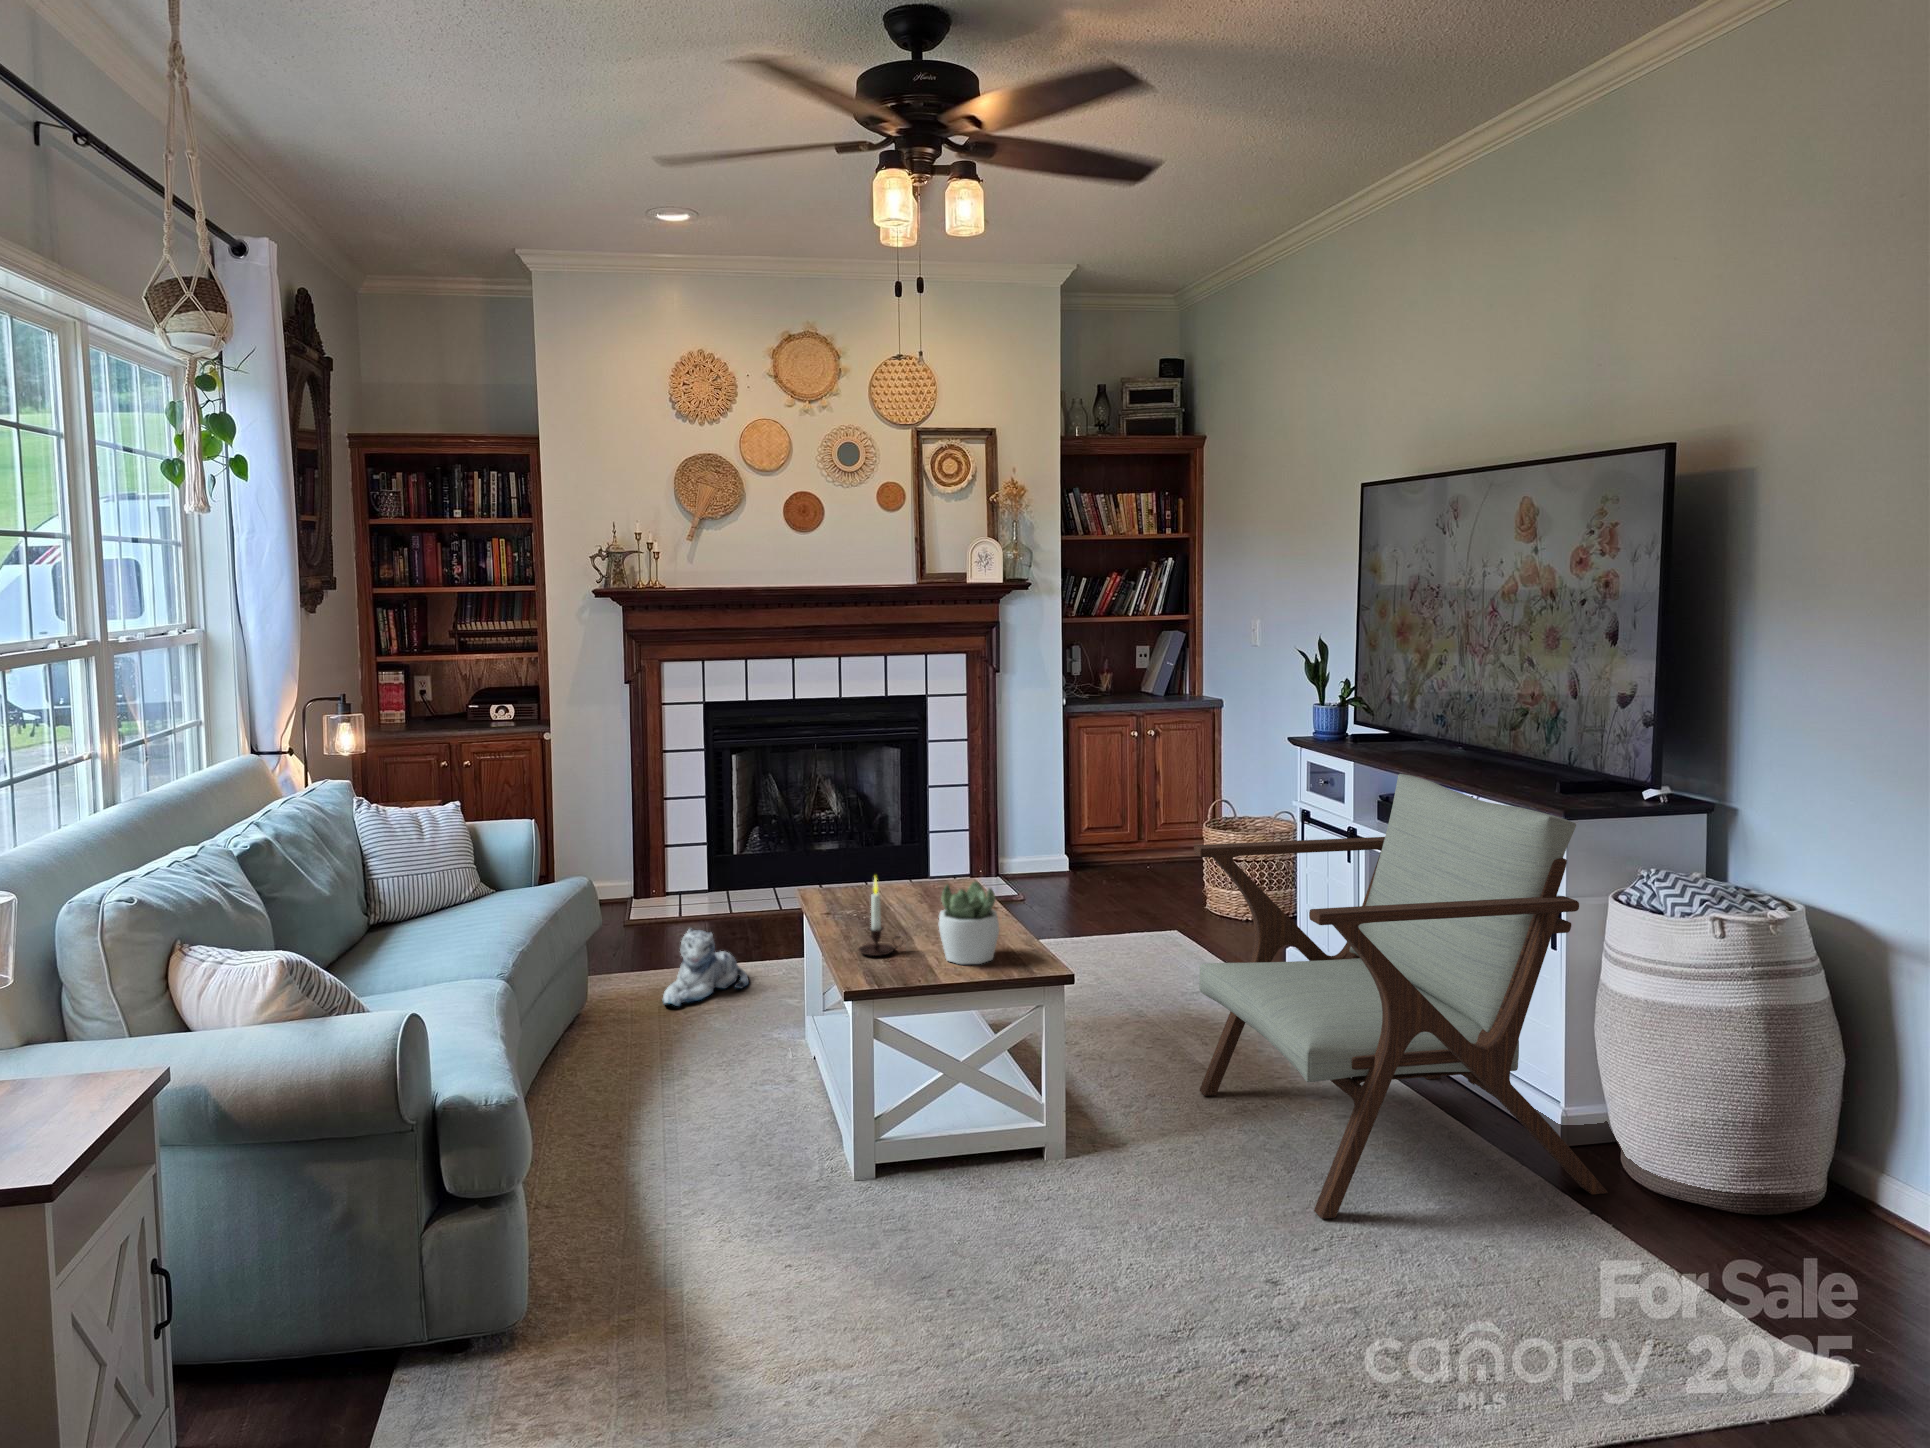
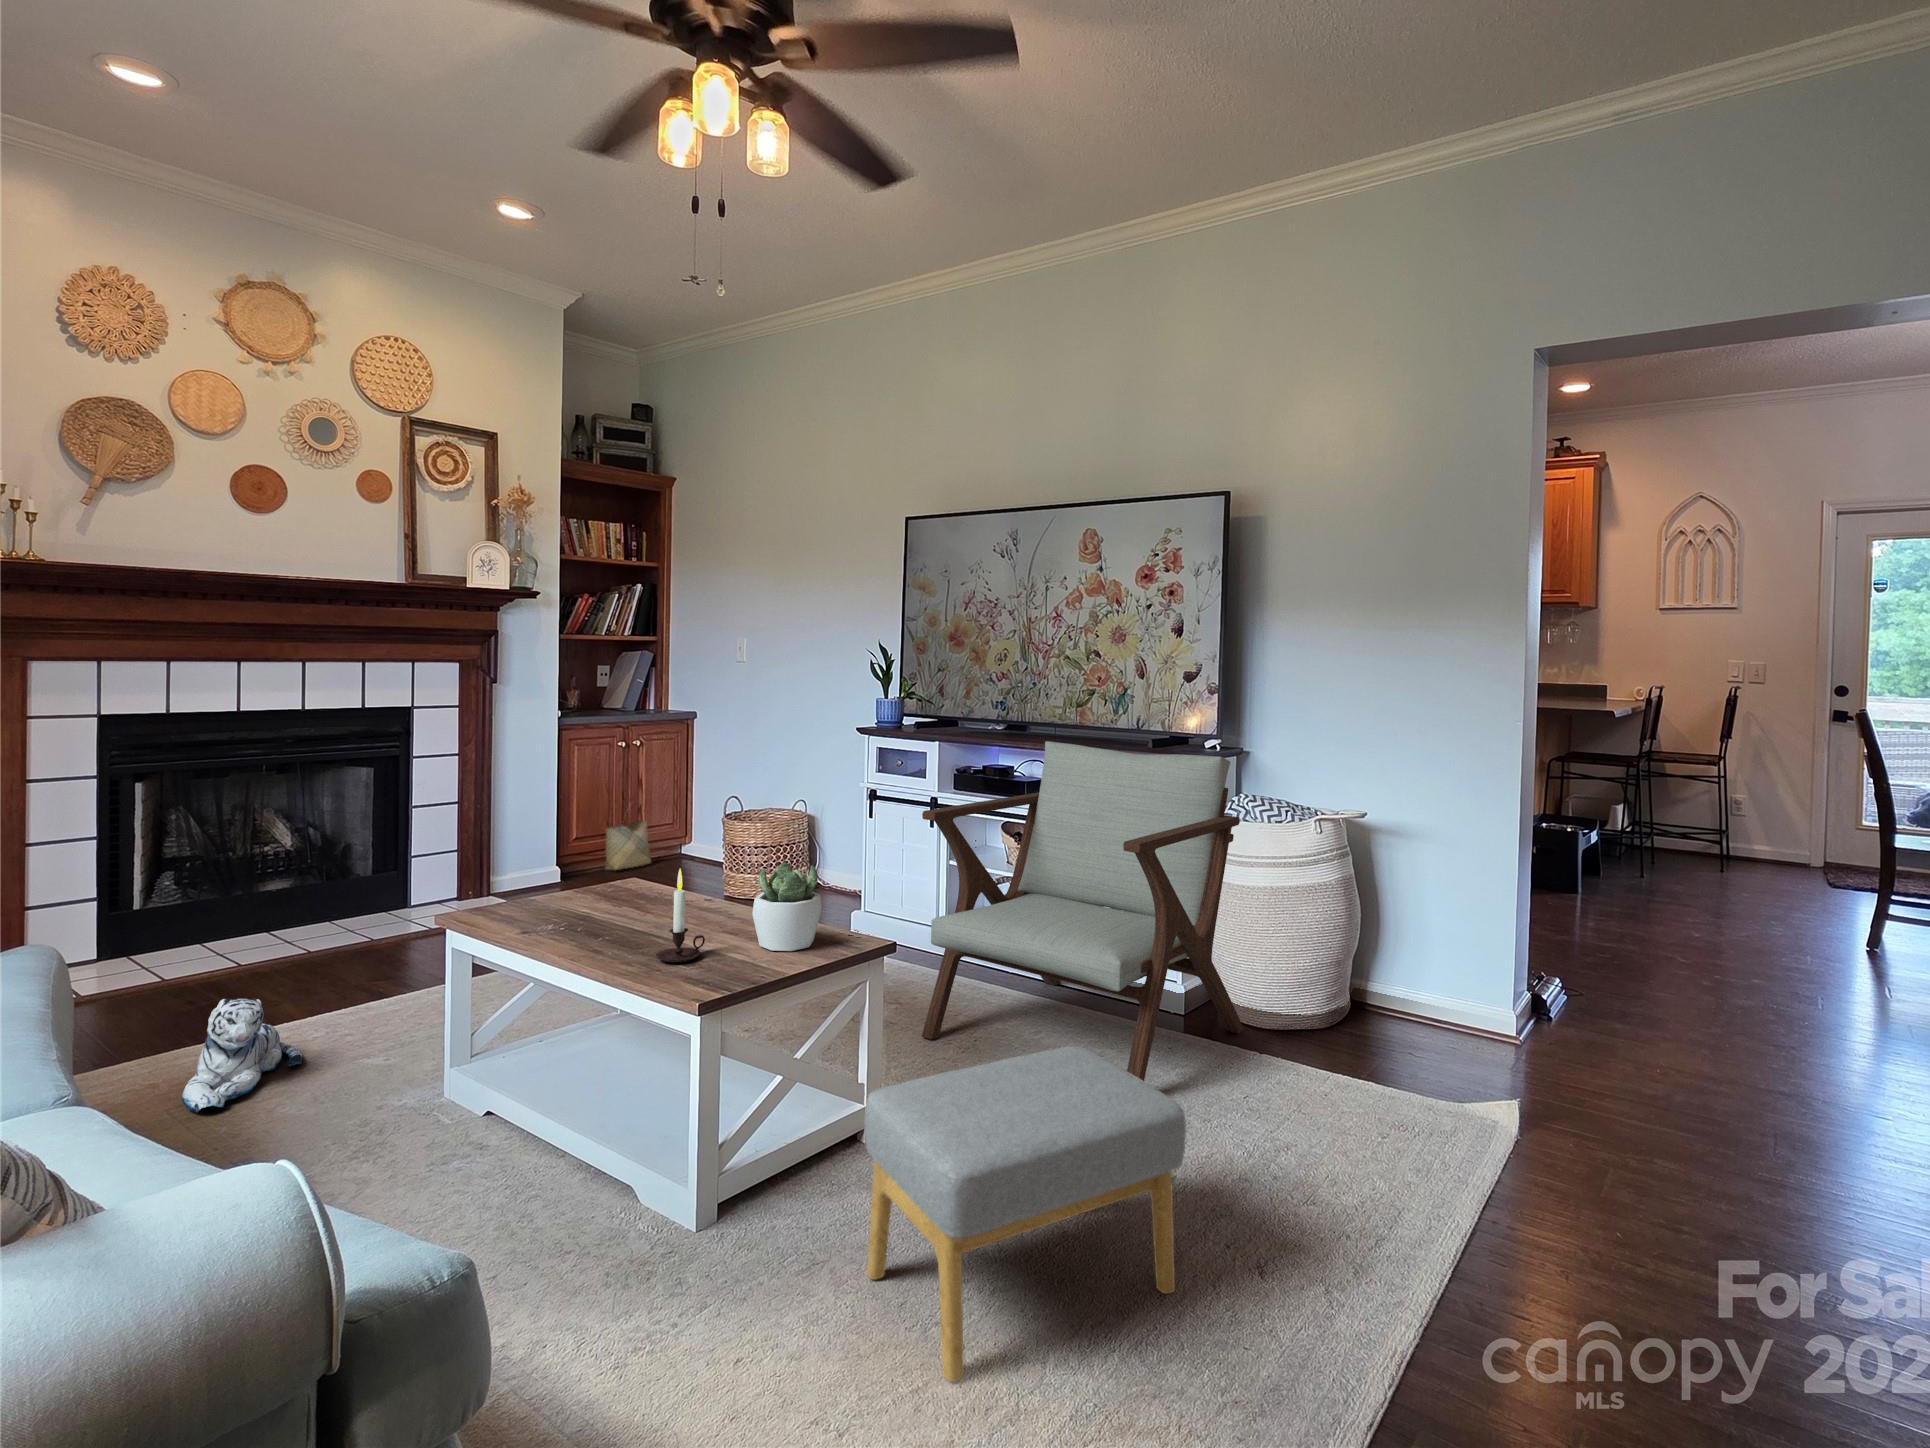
woven basket: none [1113,792,1164,867] -> present [605,809,651,870]
footstool: none [857,1093,1138,1369] -> present [865,1046,1186,1381]

